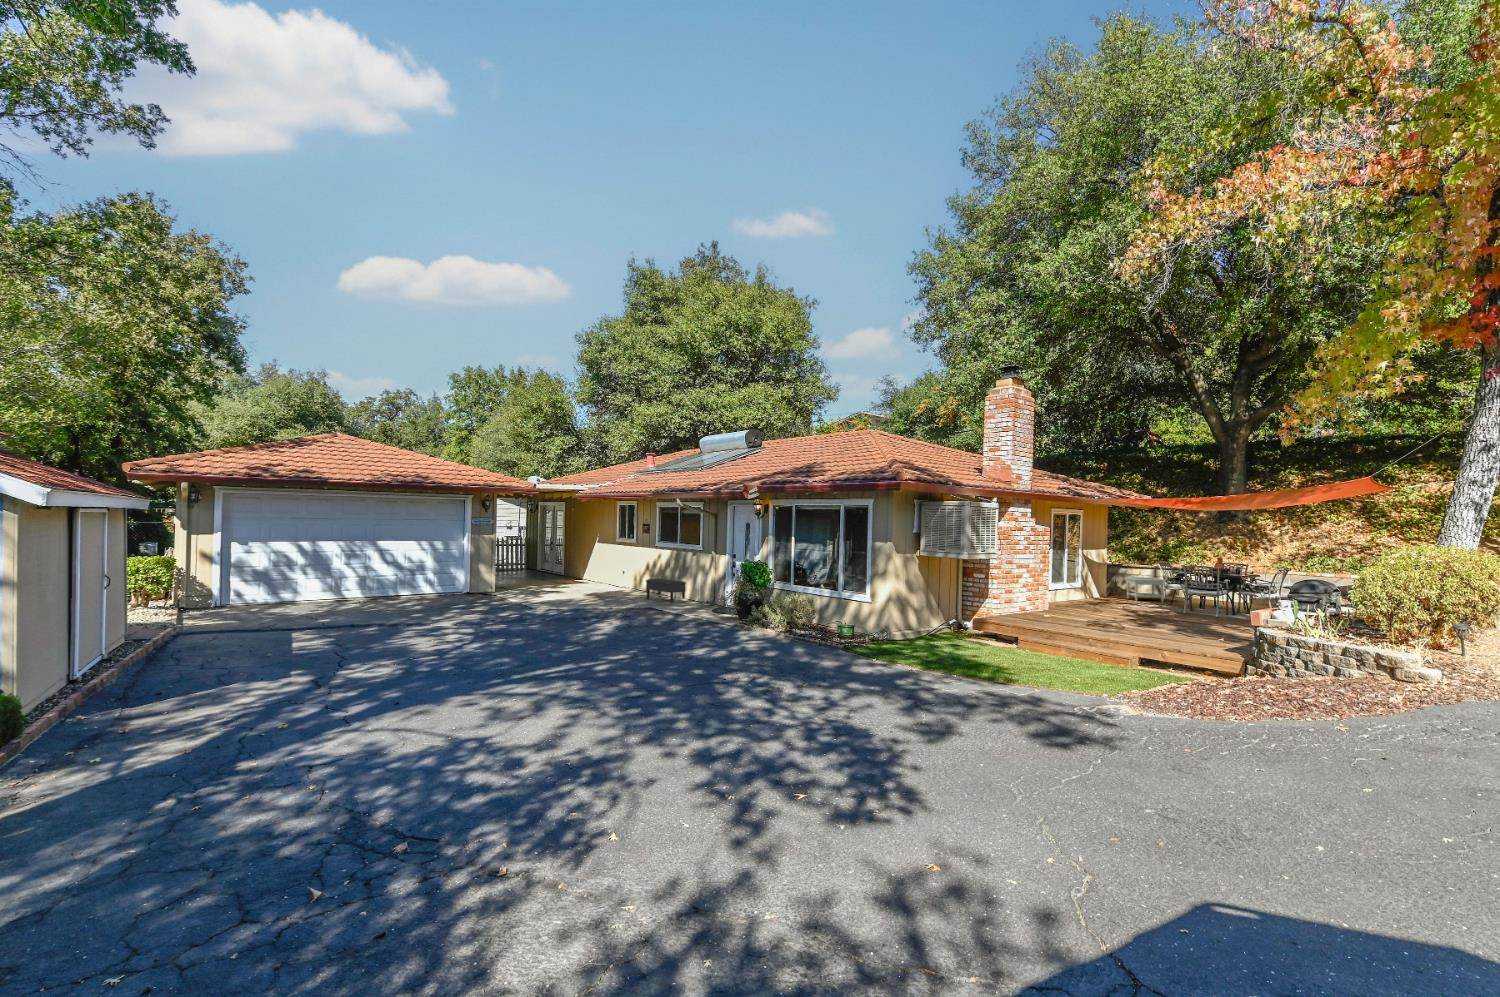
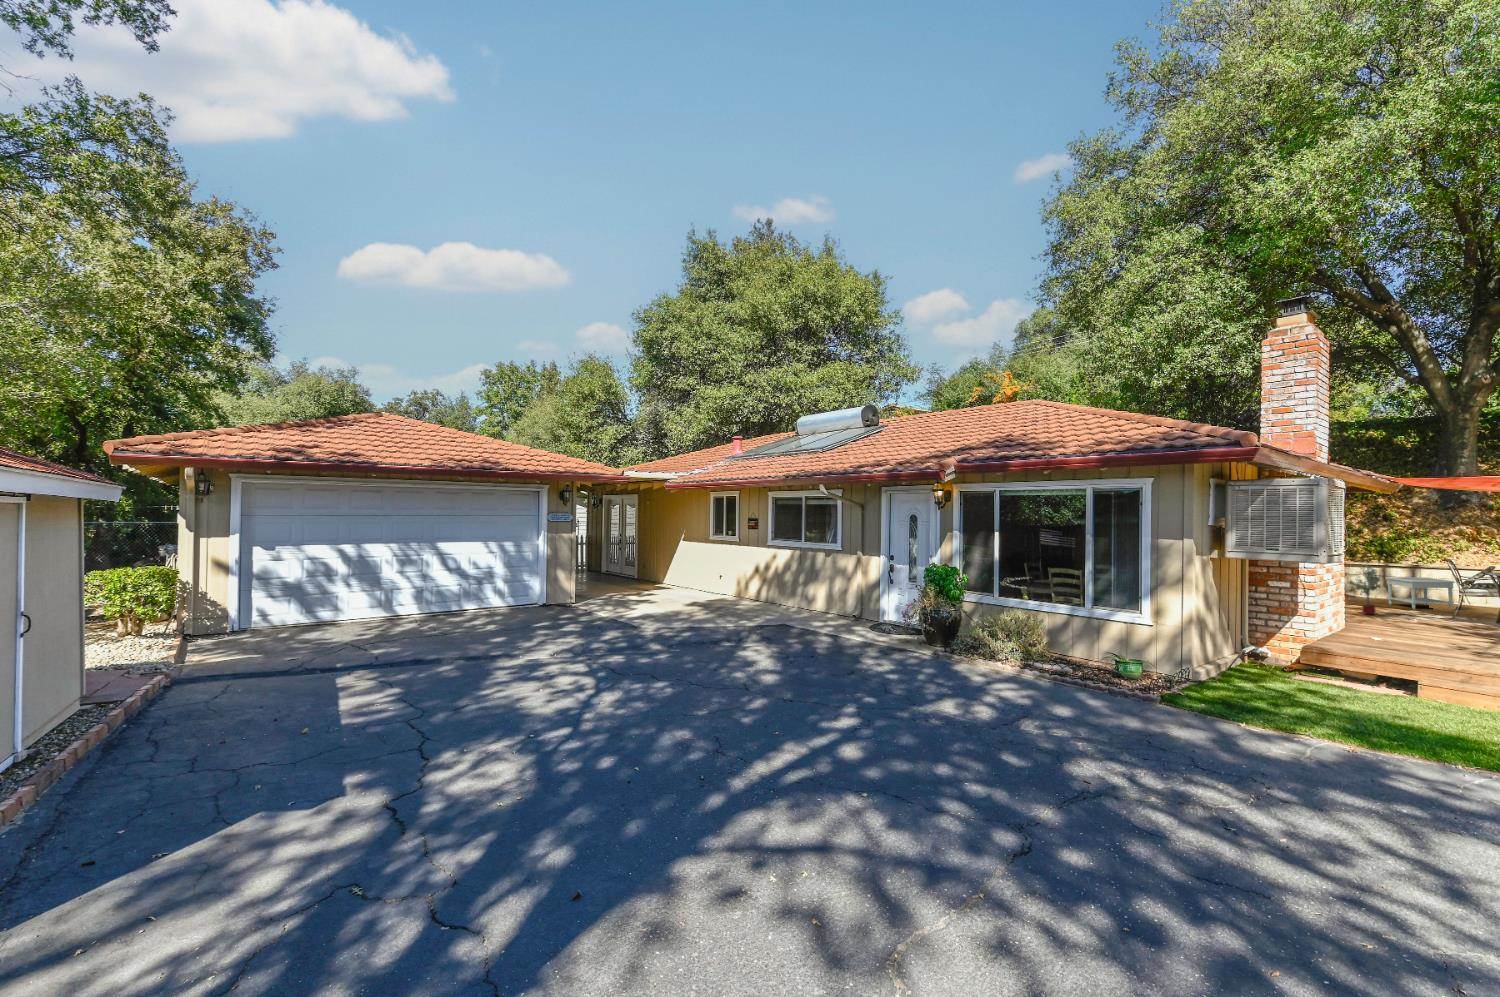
potted tree: none [1077,565,1102,604] -> present [1349,565,1381,615]
bench: present [646,578,686,603] -> none [763,584,817,615]

